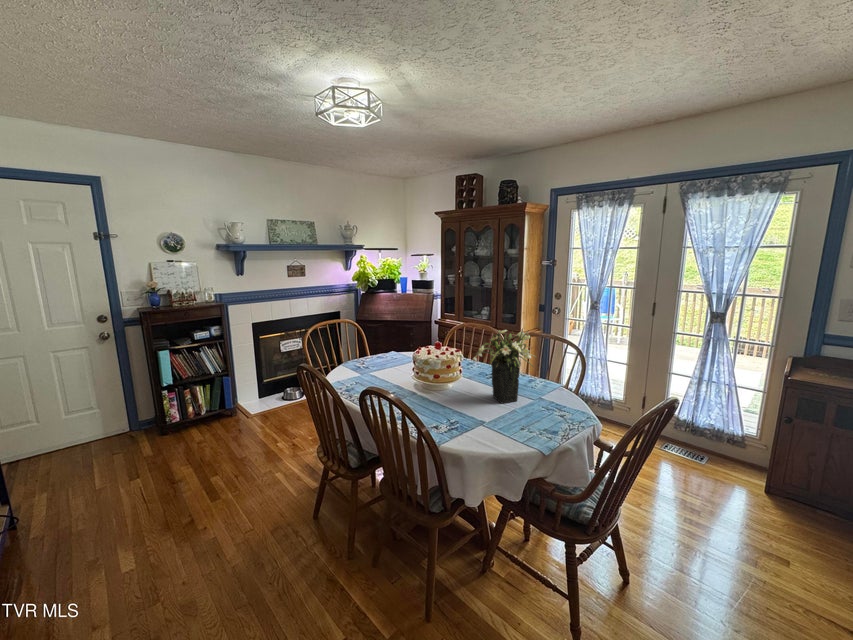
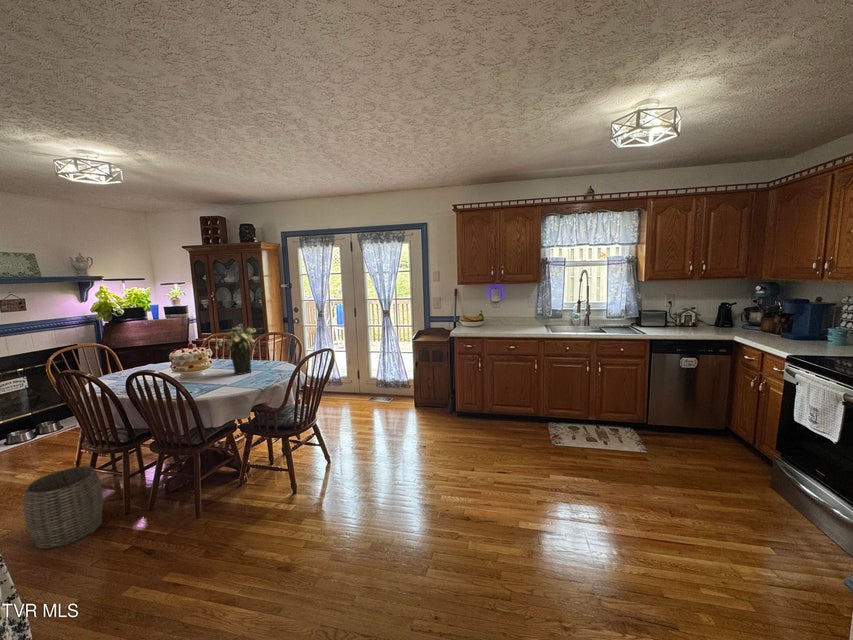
woven basket: none [249,486,327,598] -> present [23,466,103,549]

